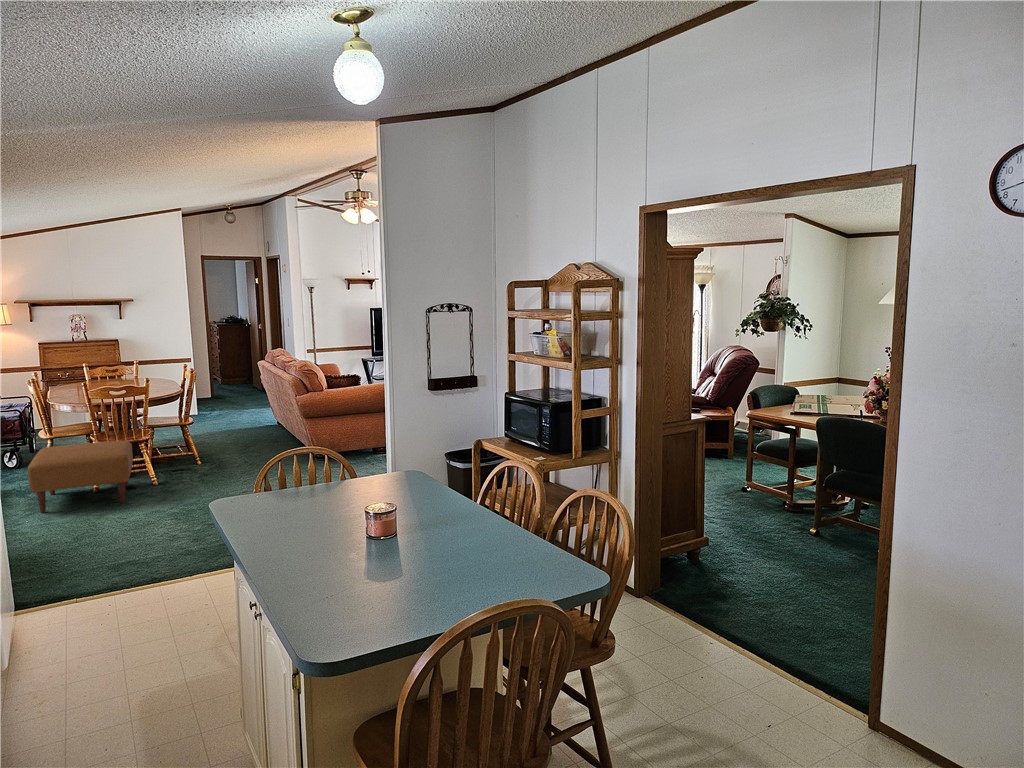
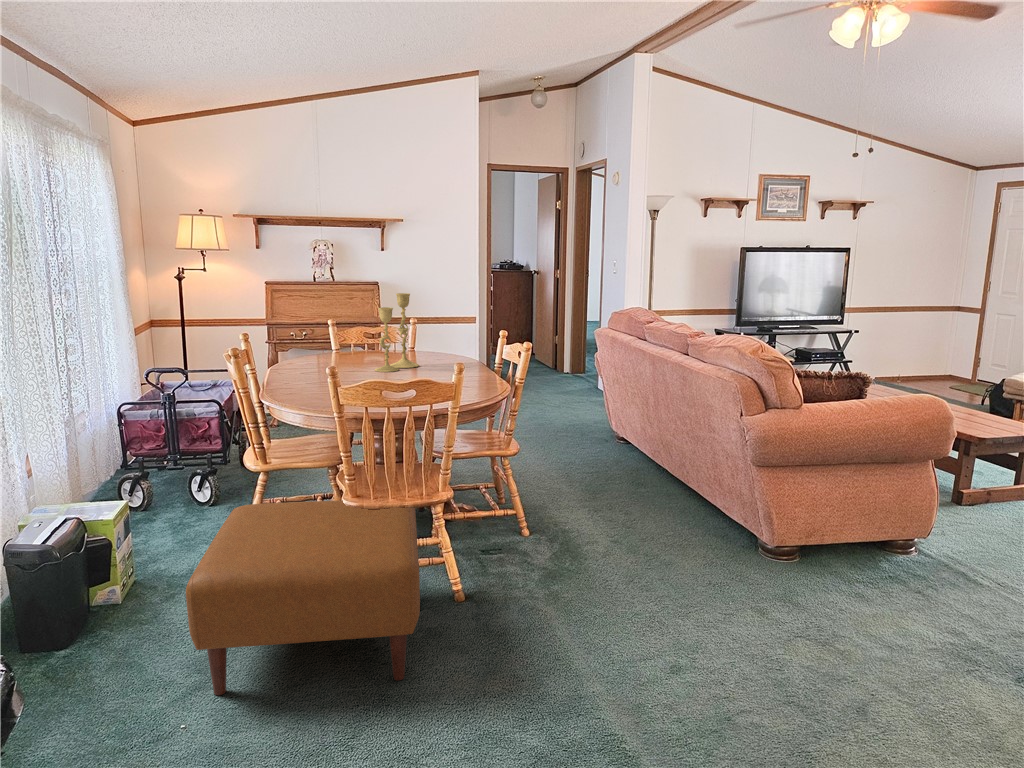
candlestick: none [112,349,138,389] -> present [375,293,419,372]

